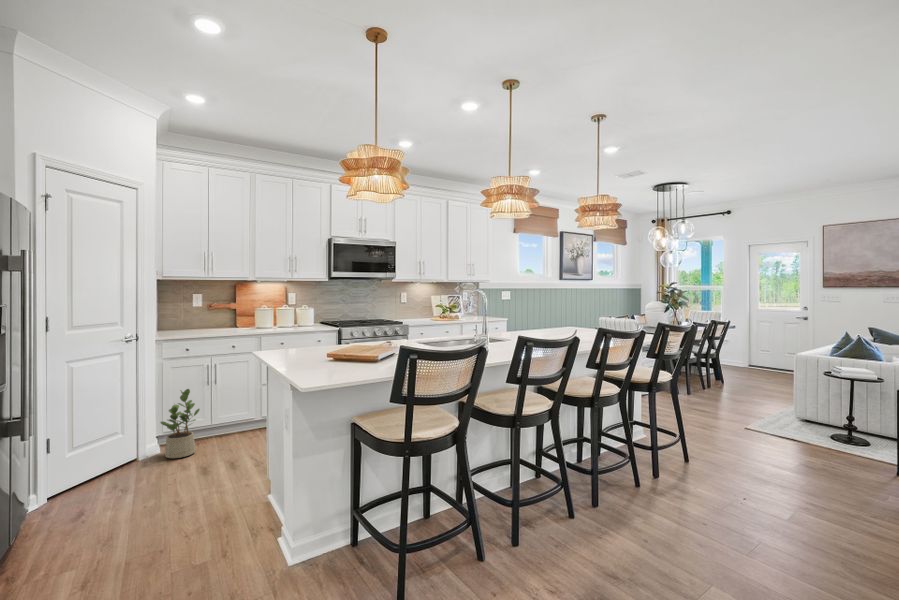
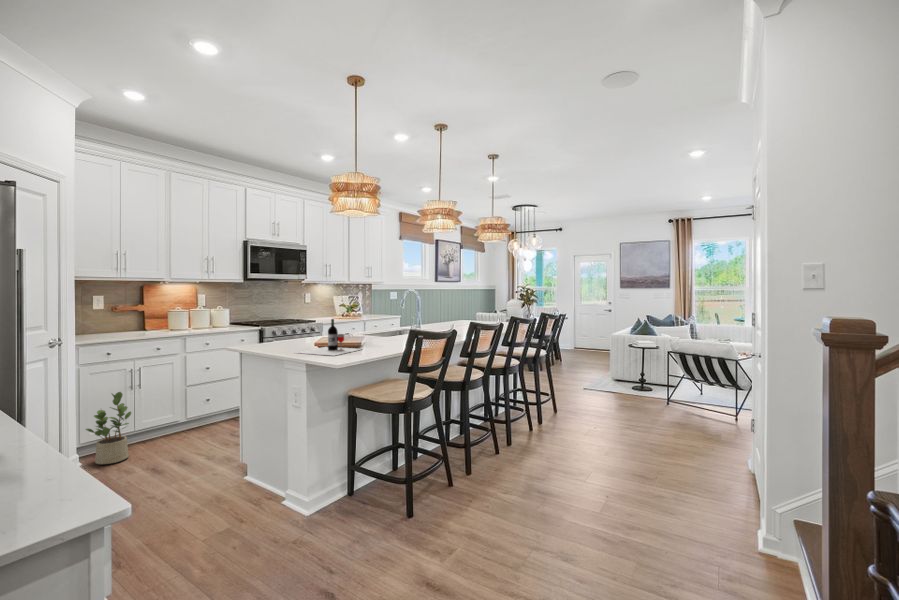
wine bottle: none [289,326,372,373] -> present [296,319,361,356]

